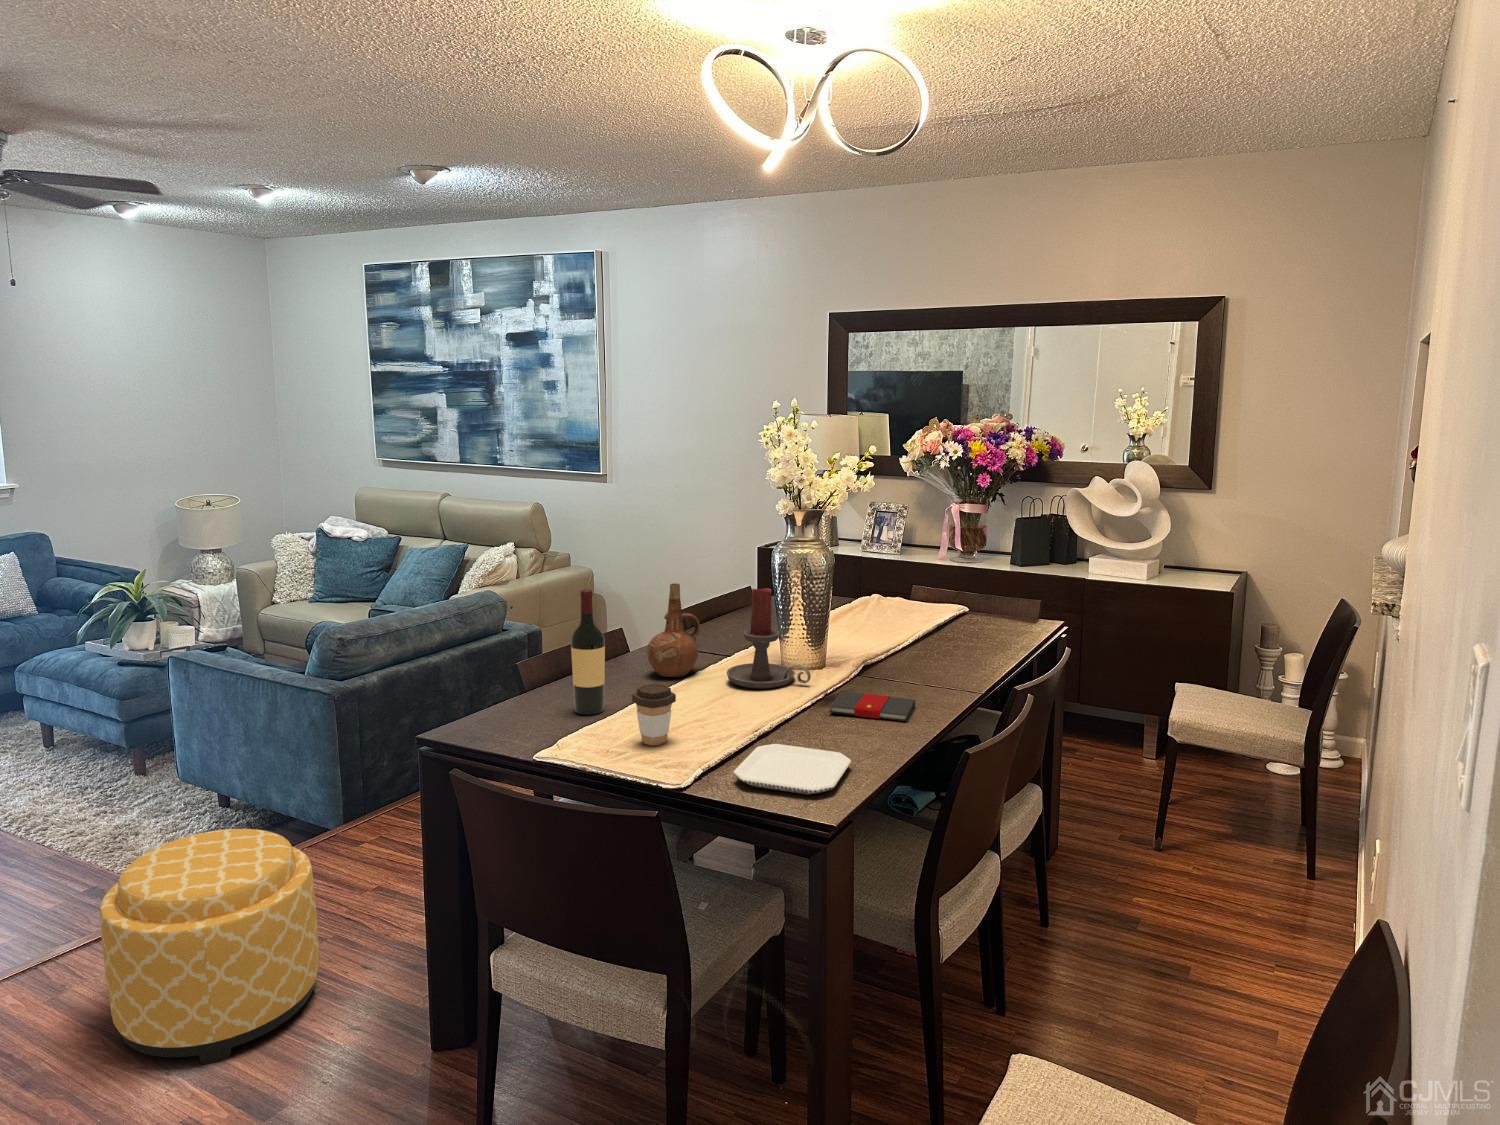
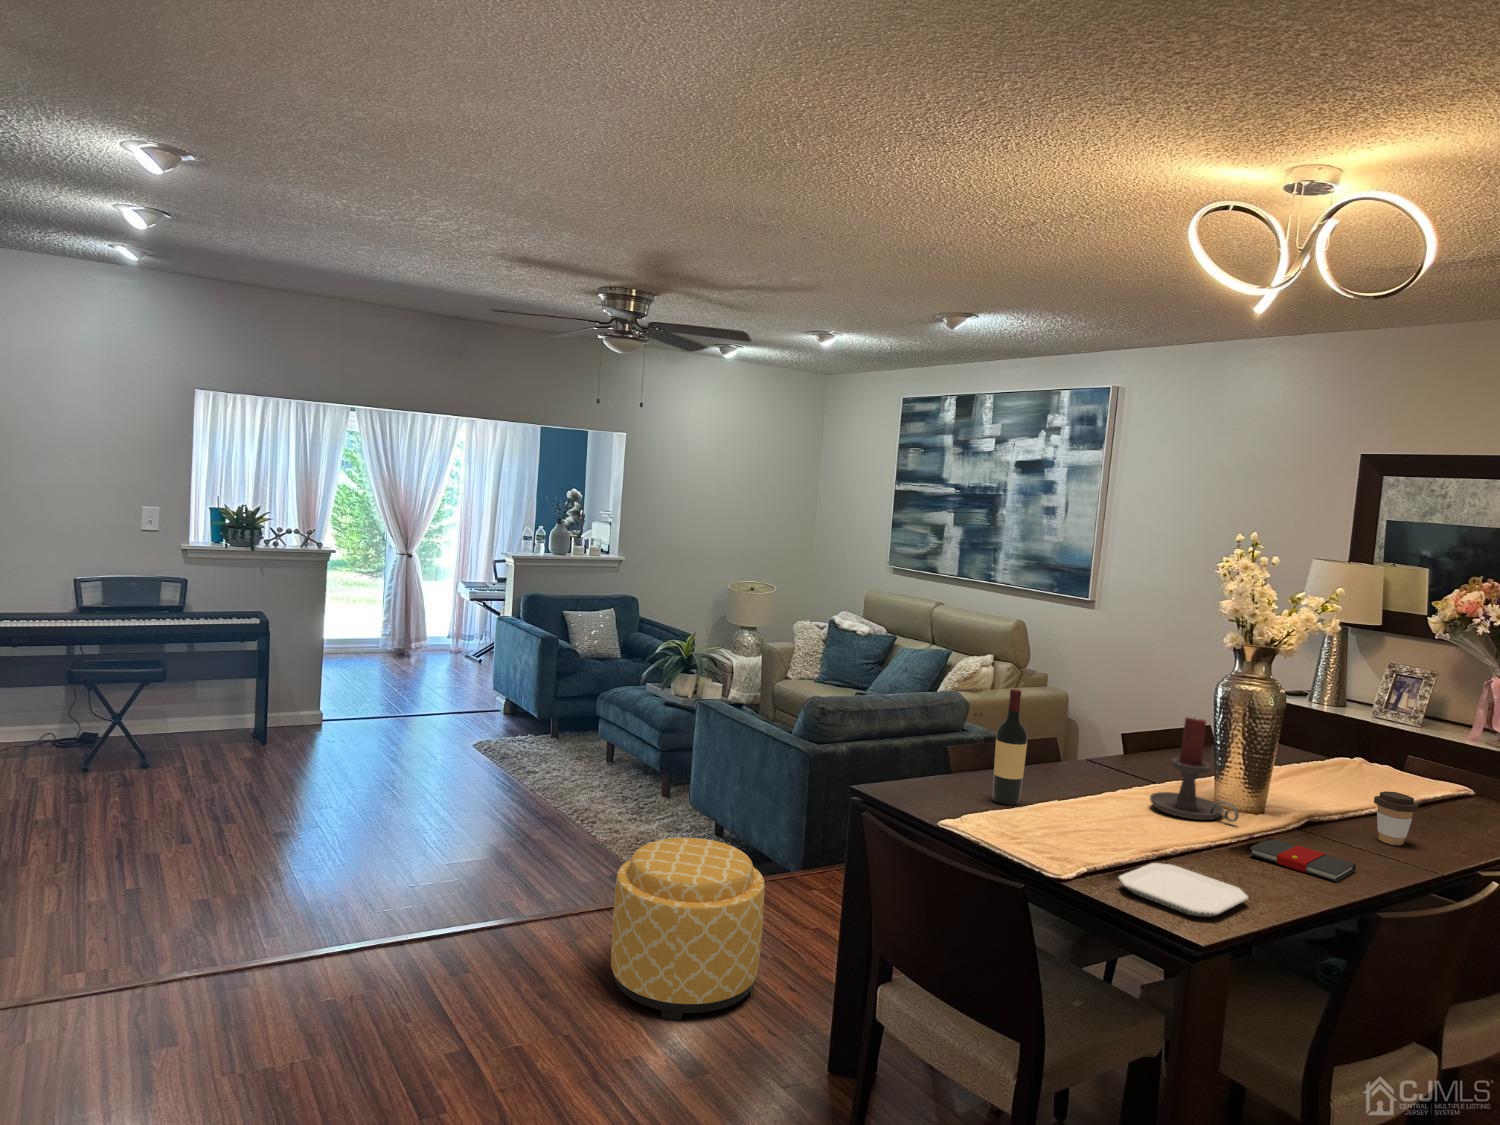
ceramic pitcher: present [647,583,700,677] -> none [1075,701,1132,792]
coffee cup: present [632,684,676,746] -> present [1374,791,1419,845]

